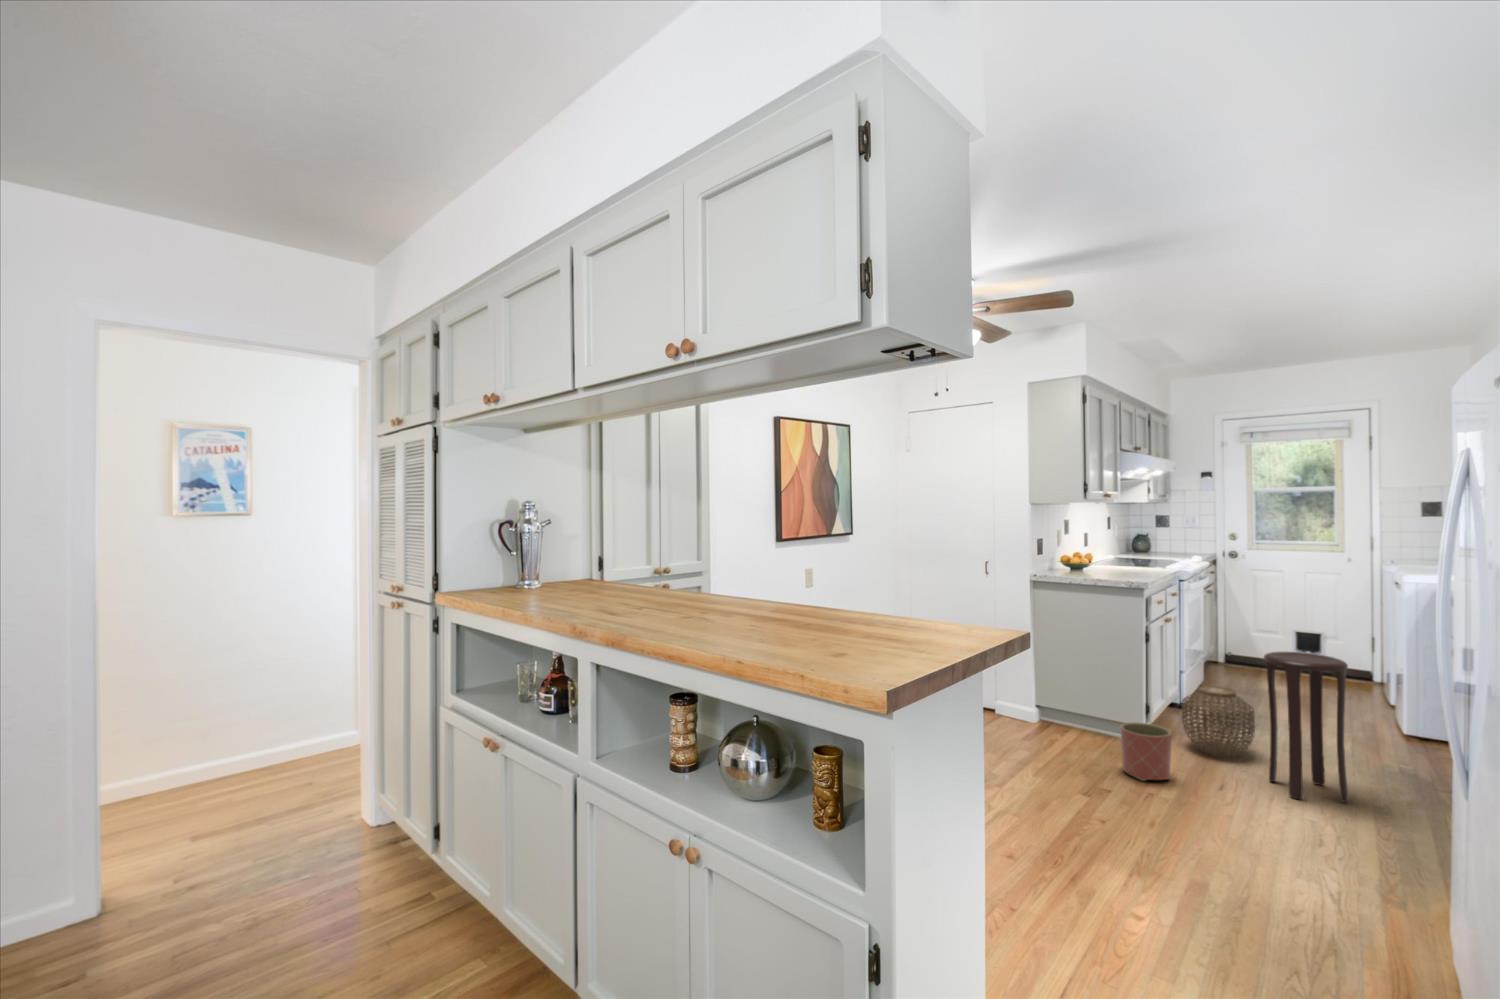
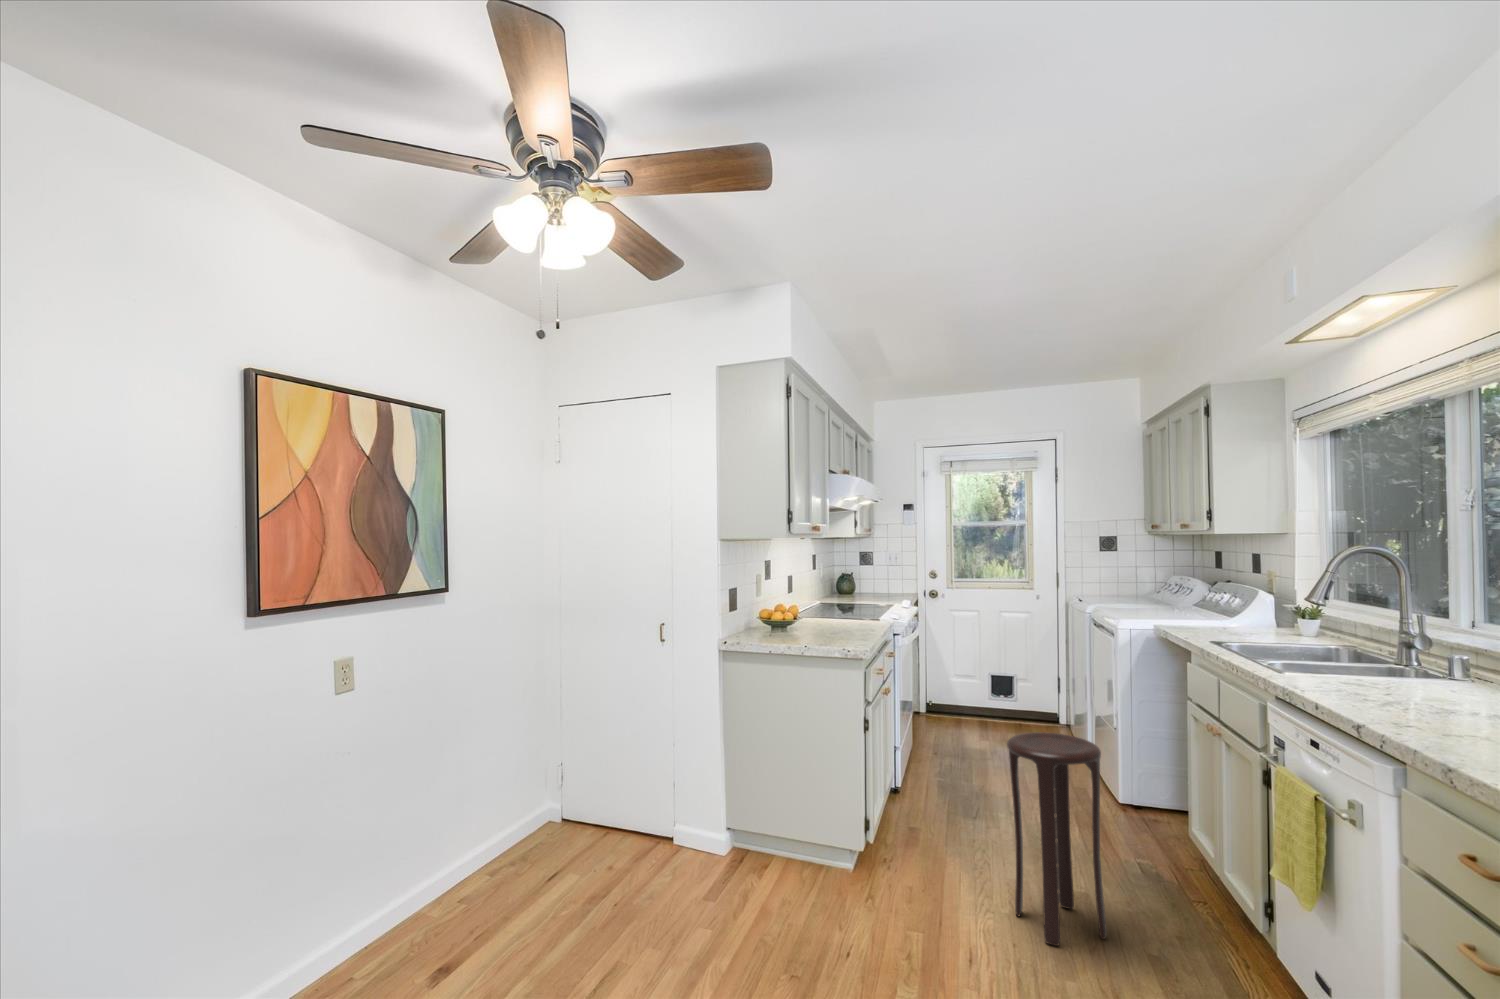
woven basket: present [1182,686,1255,758] -> none [906,777,989,877]
planter: present [1120,722,1171,781] -> none [839,856,904,955]

